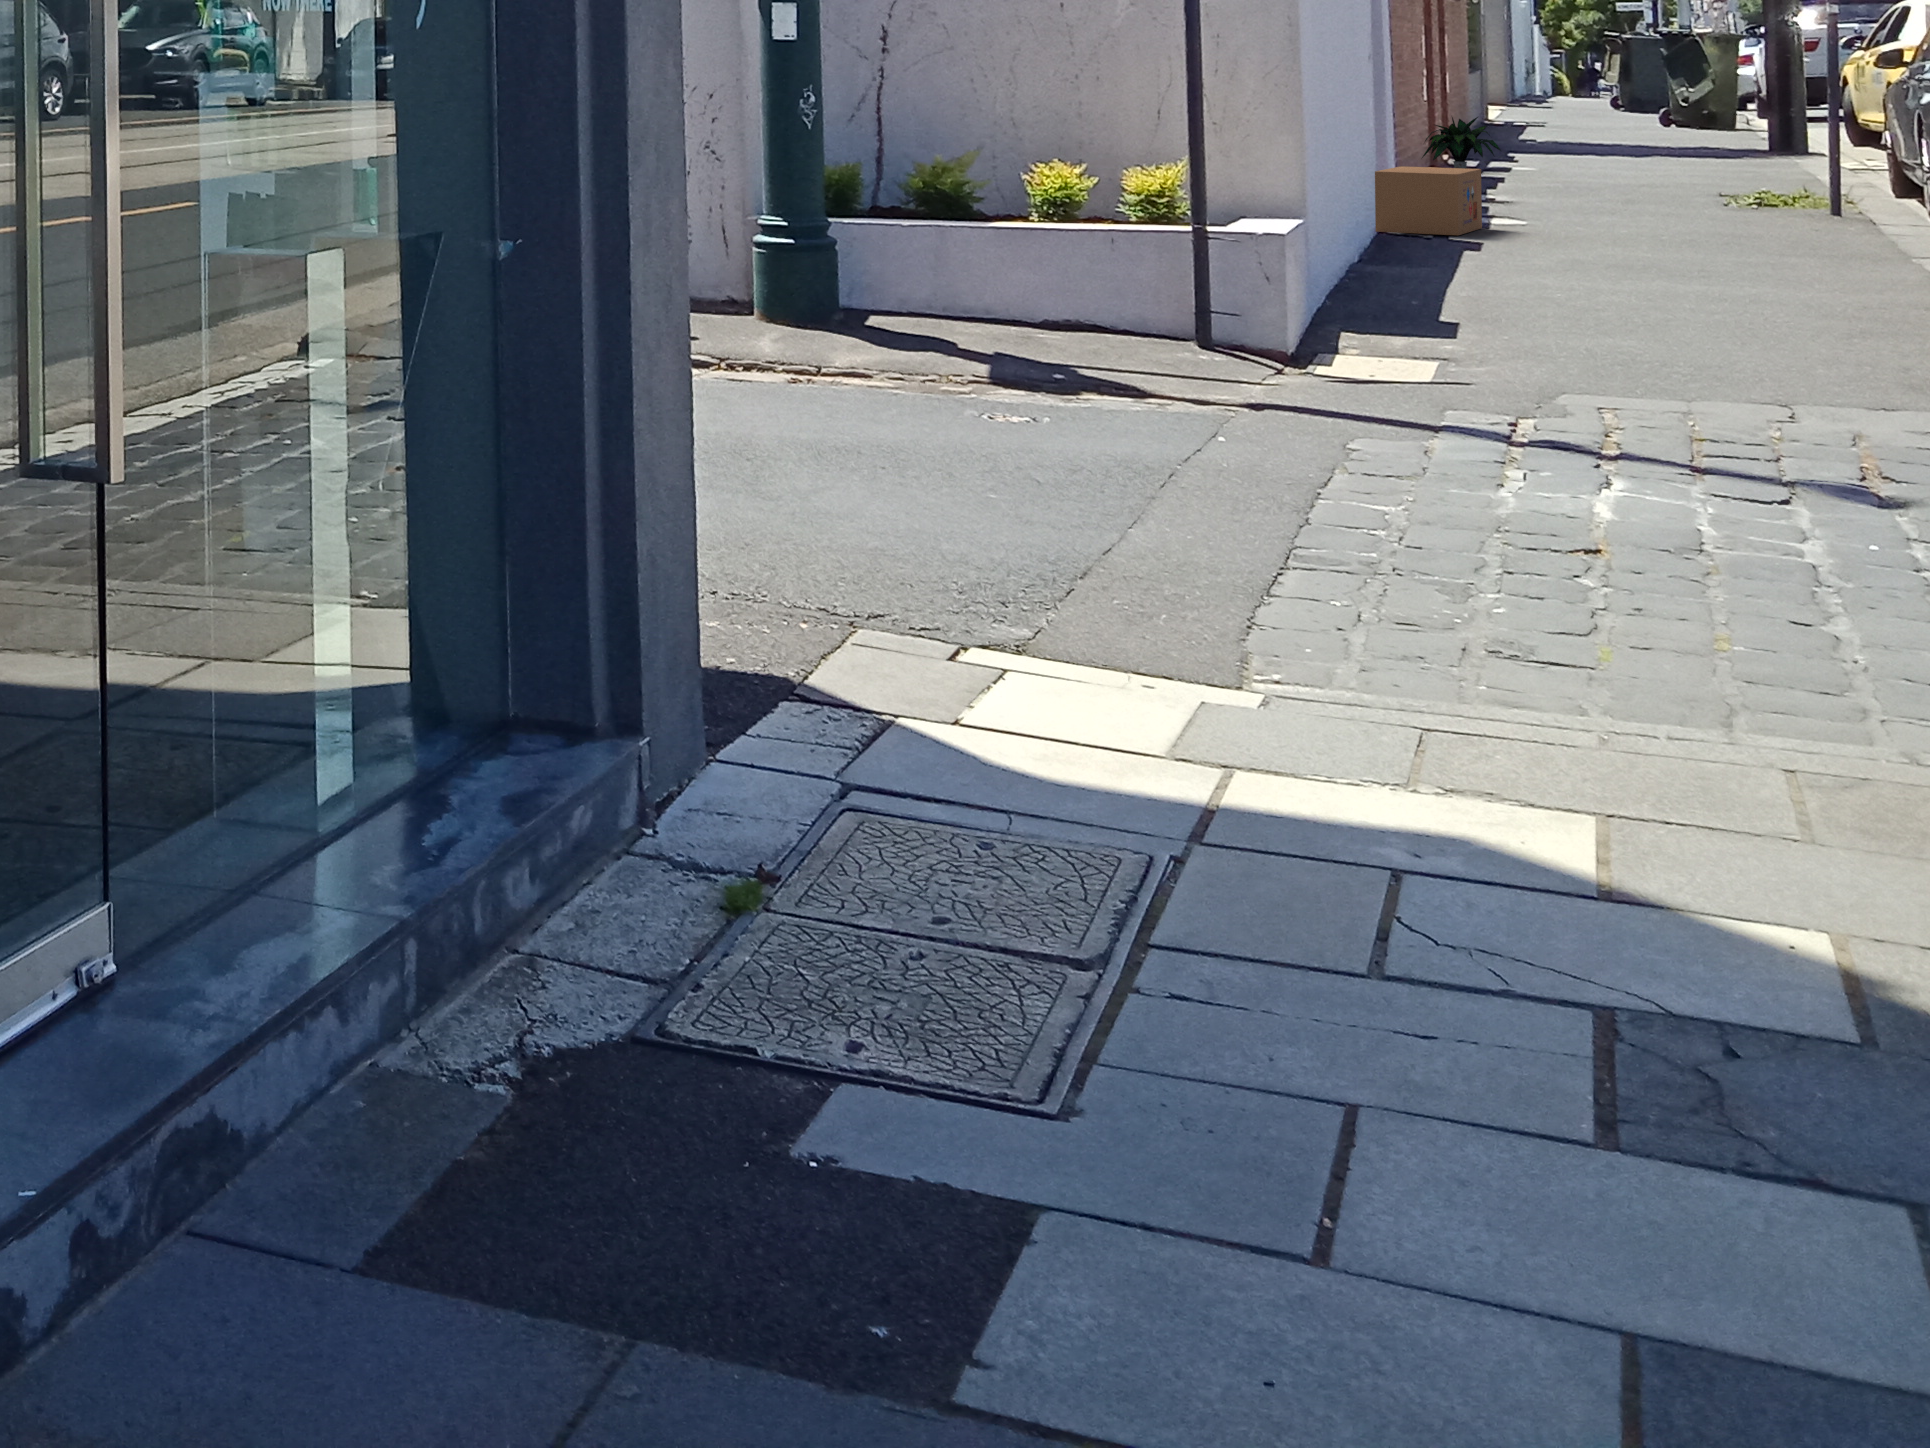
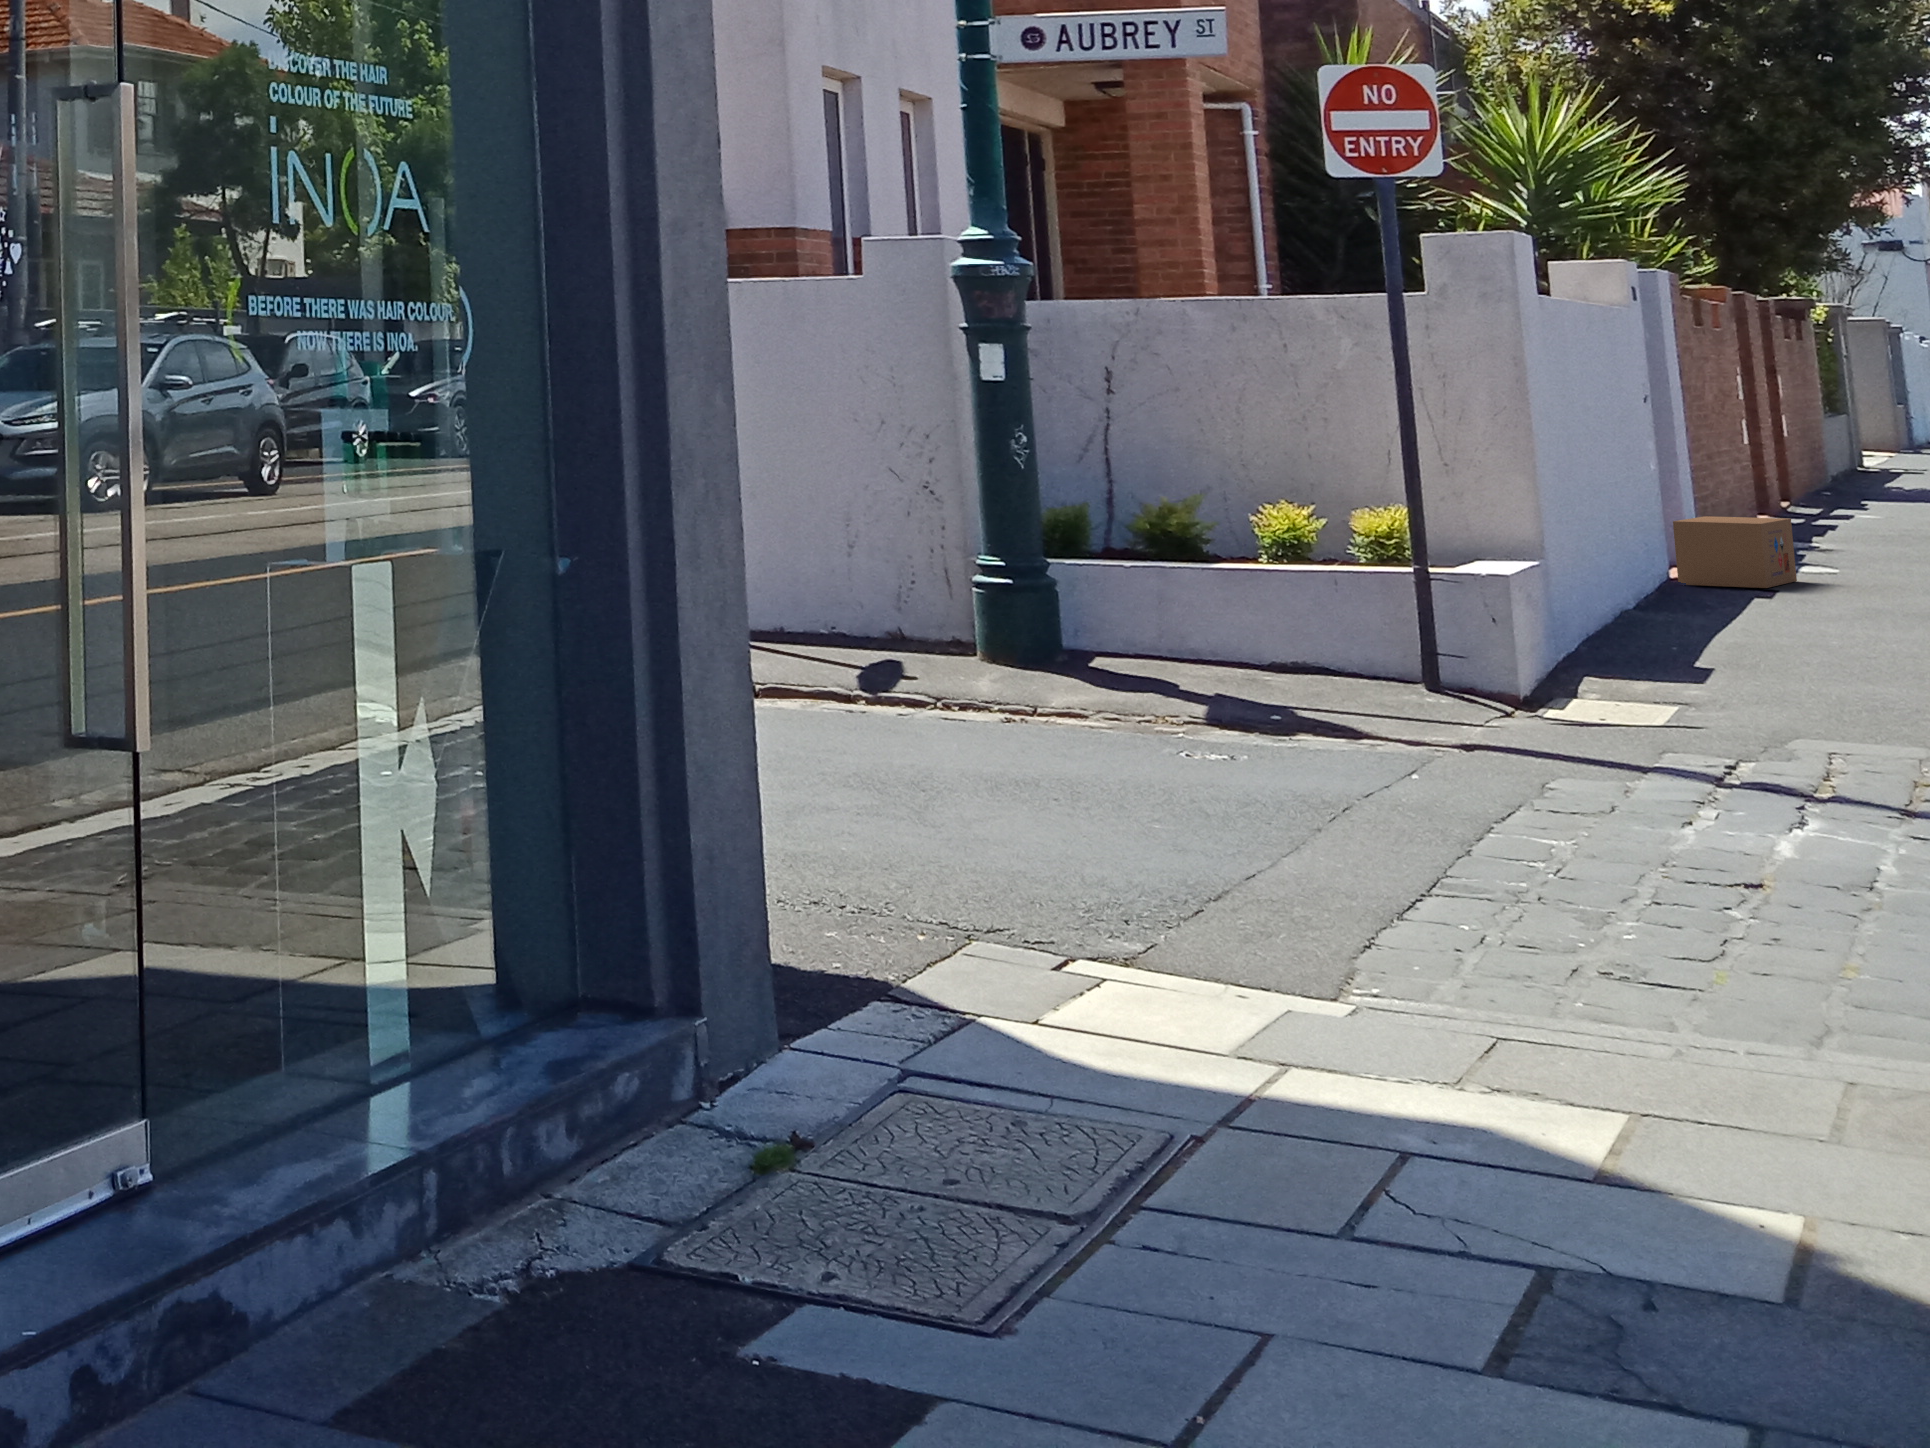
potted plant: present [1422,117,1501,169] -> none [1760,464,1847,525]

